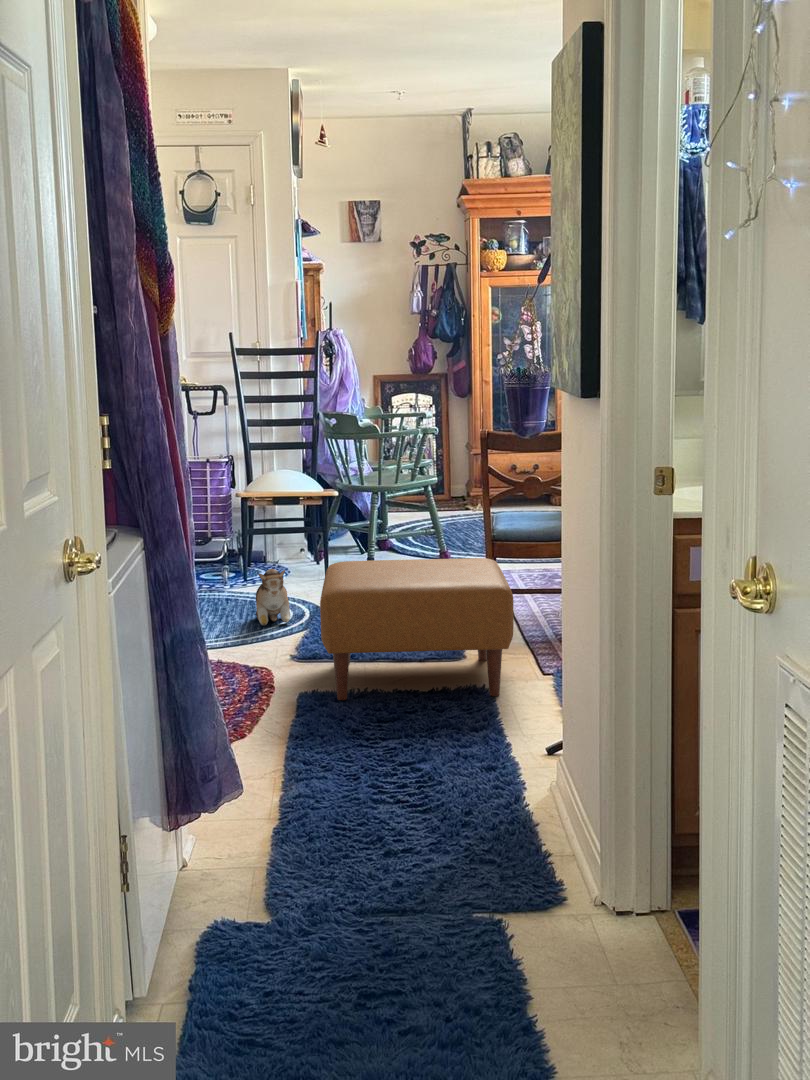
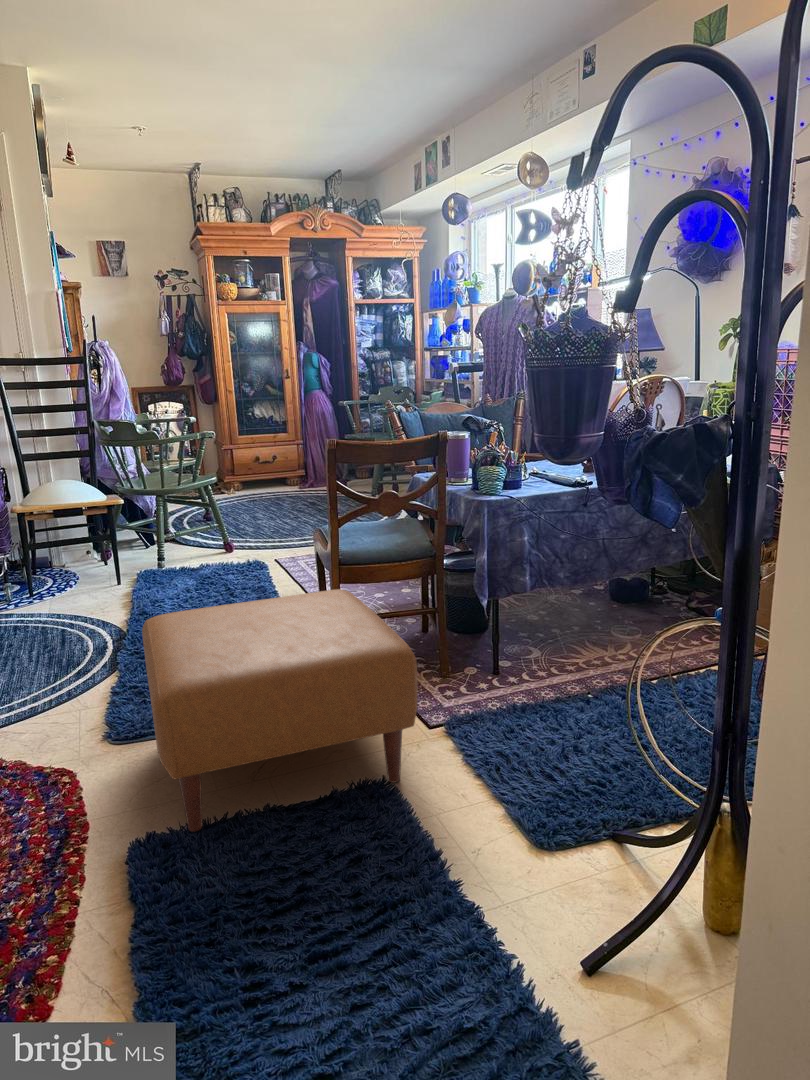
plush toy: present [256,569,290,625] -> none [46,608,91,671]

